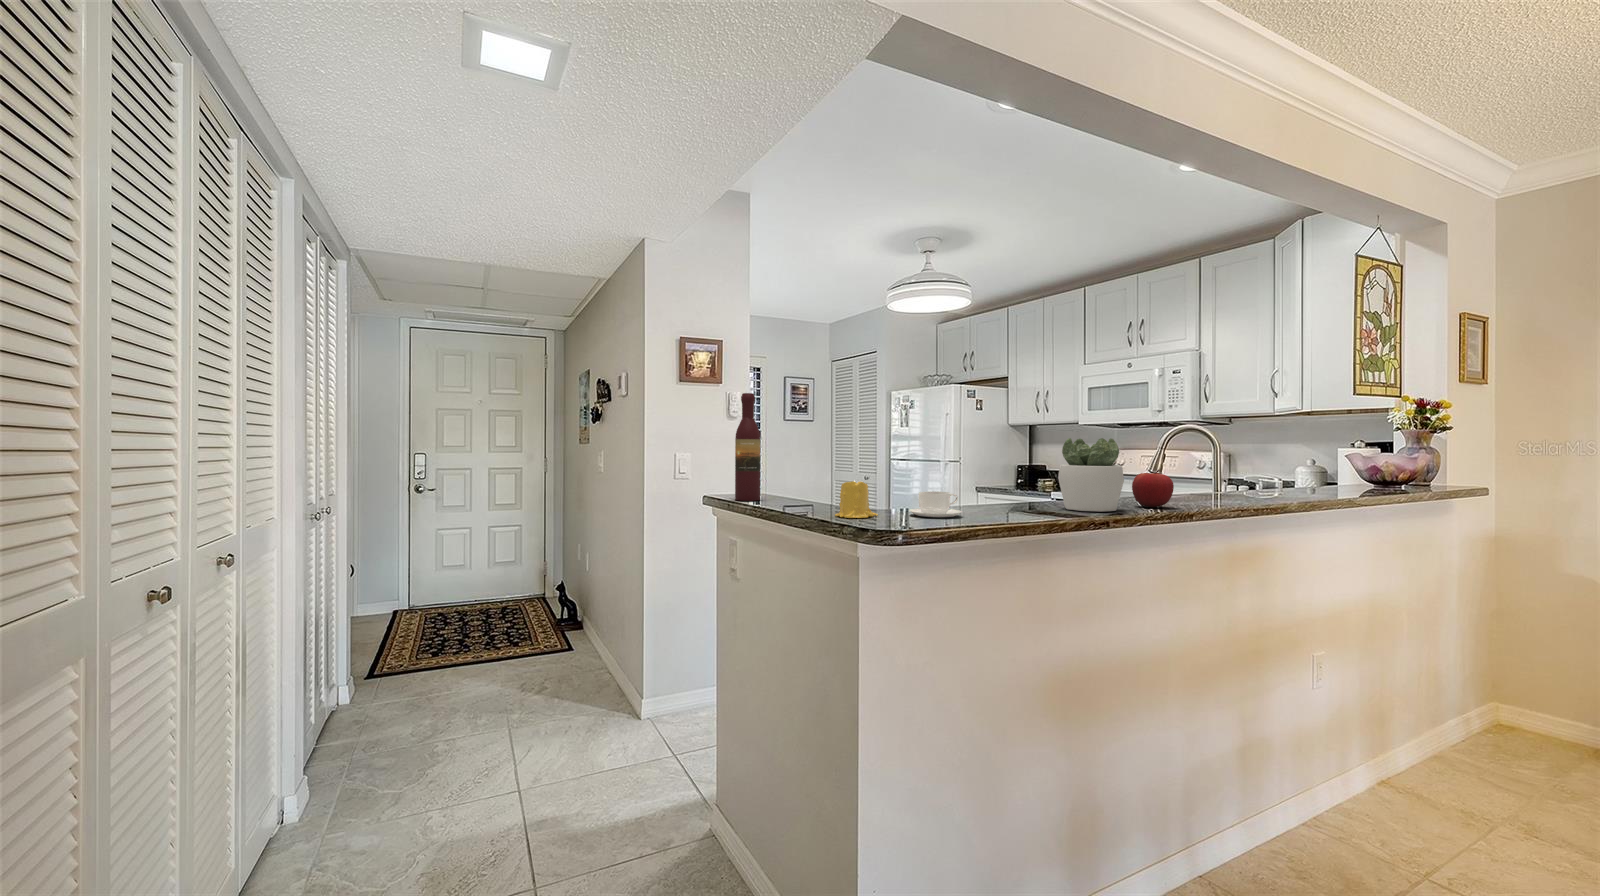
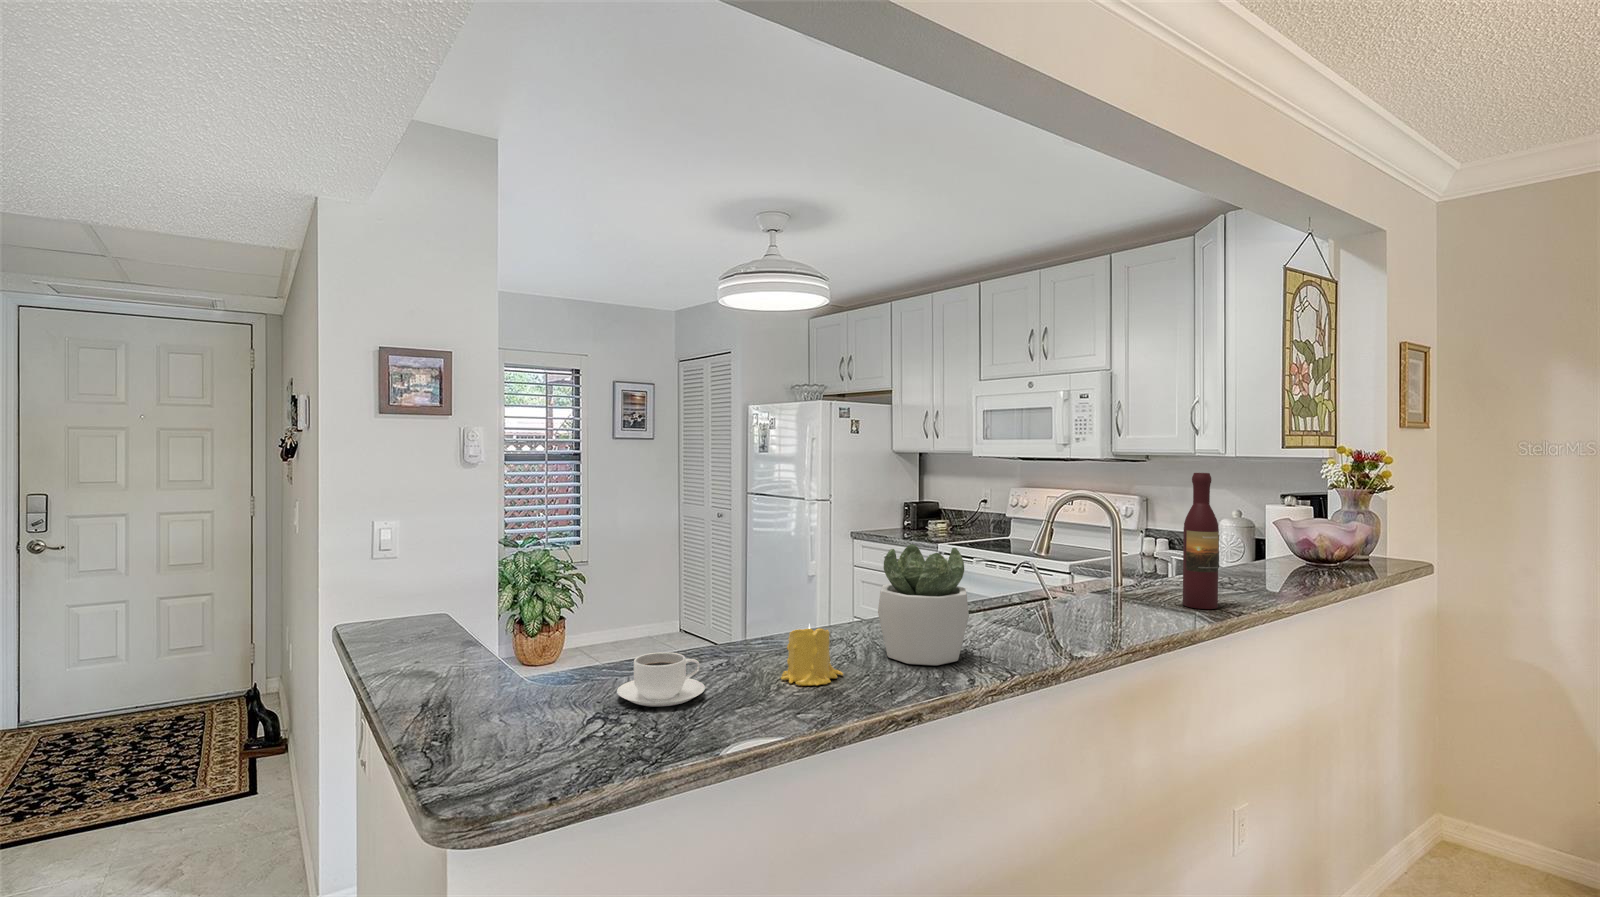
wine bottle: present [735,393,760,501] -> present [1183,473,1219,609]
fruit: present [1132,470,1174,507] -> none [989,587,1045,643]
candle: present [835,481,878,518] -> present [781,624,843,685]

